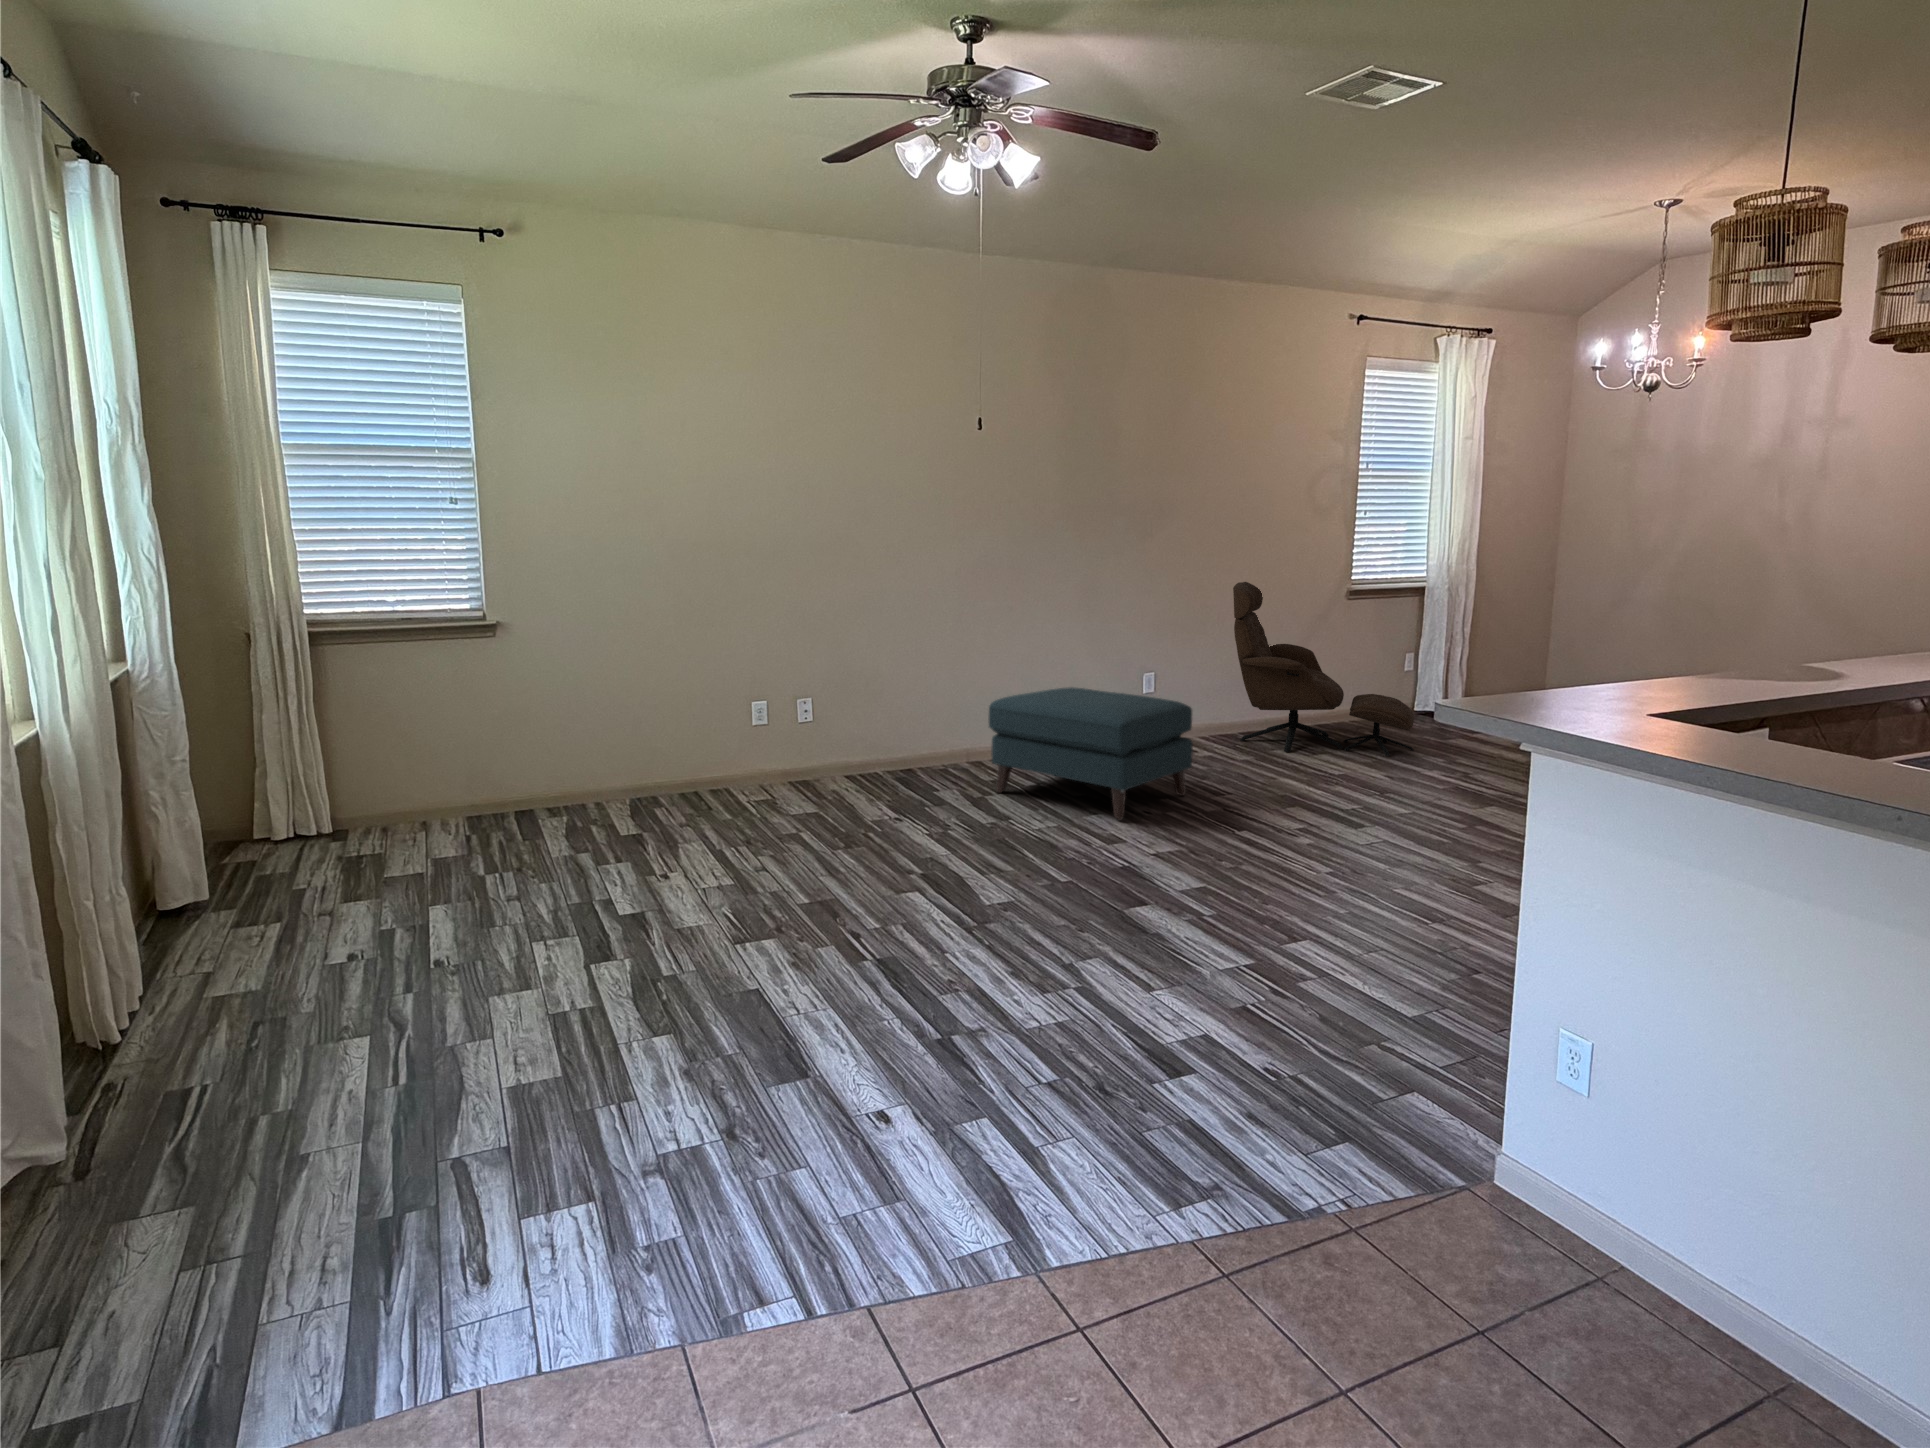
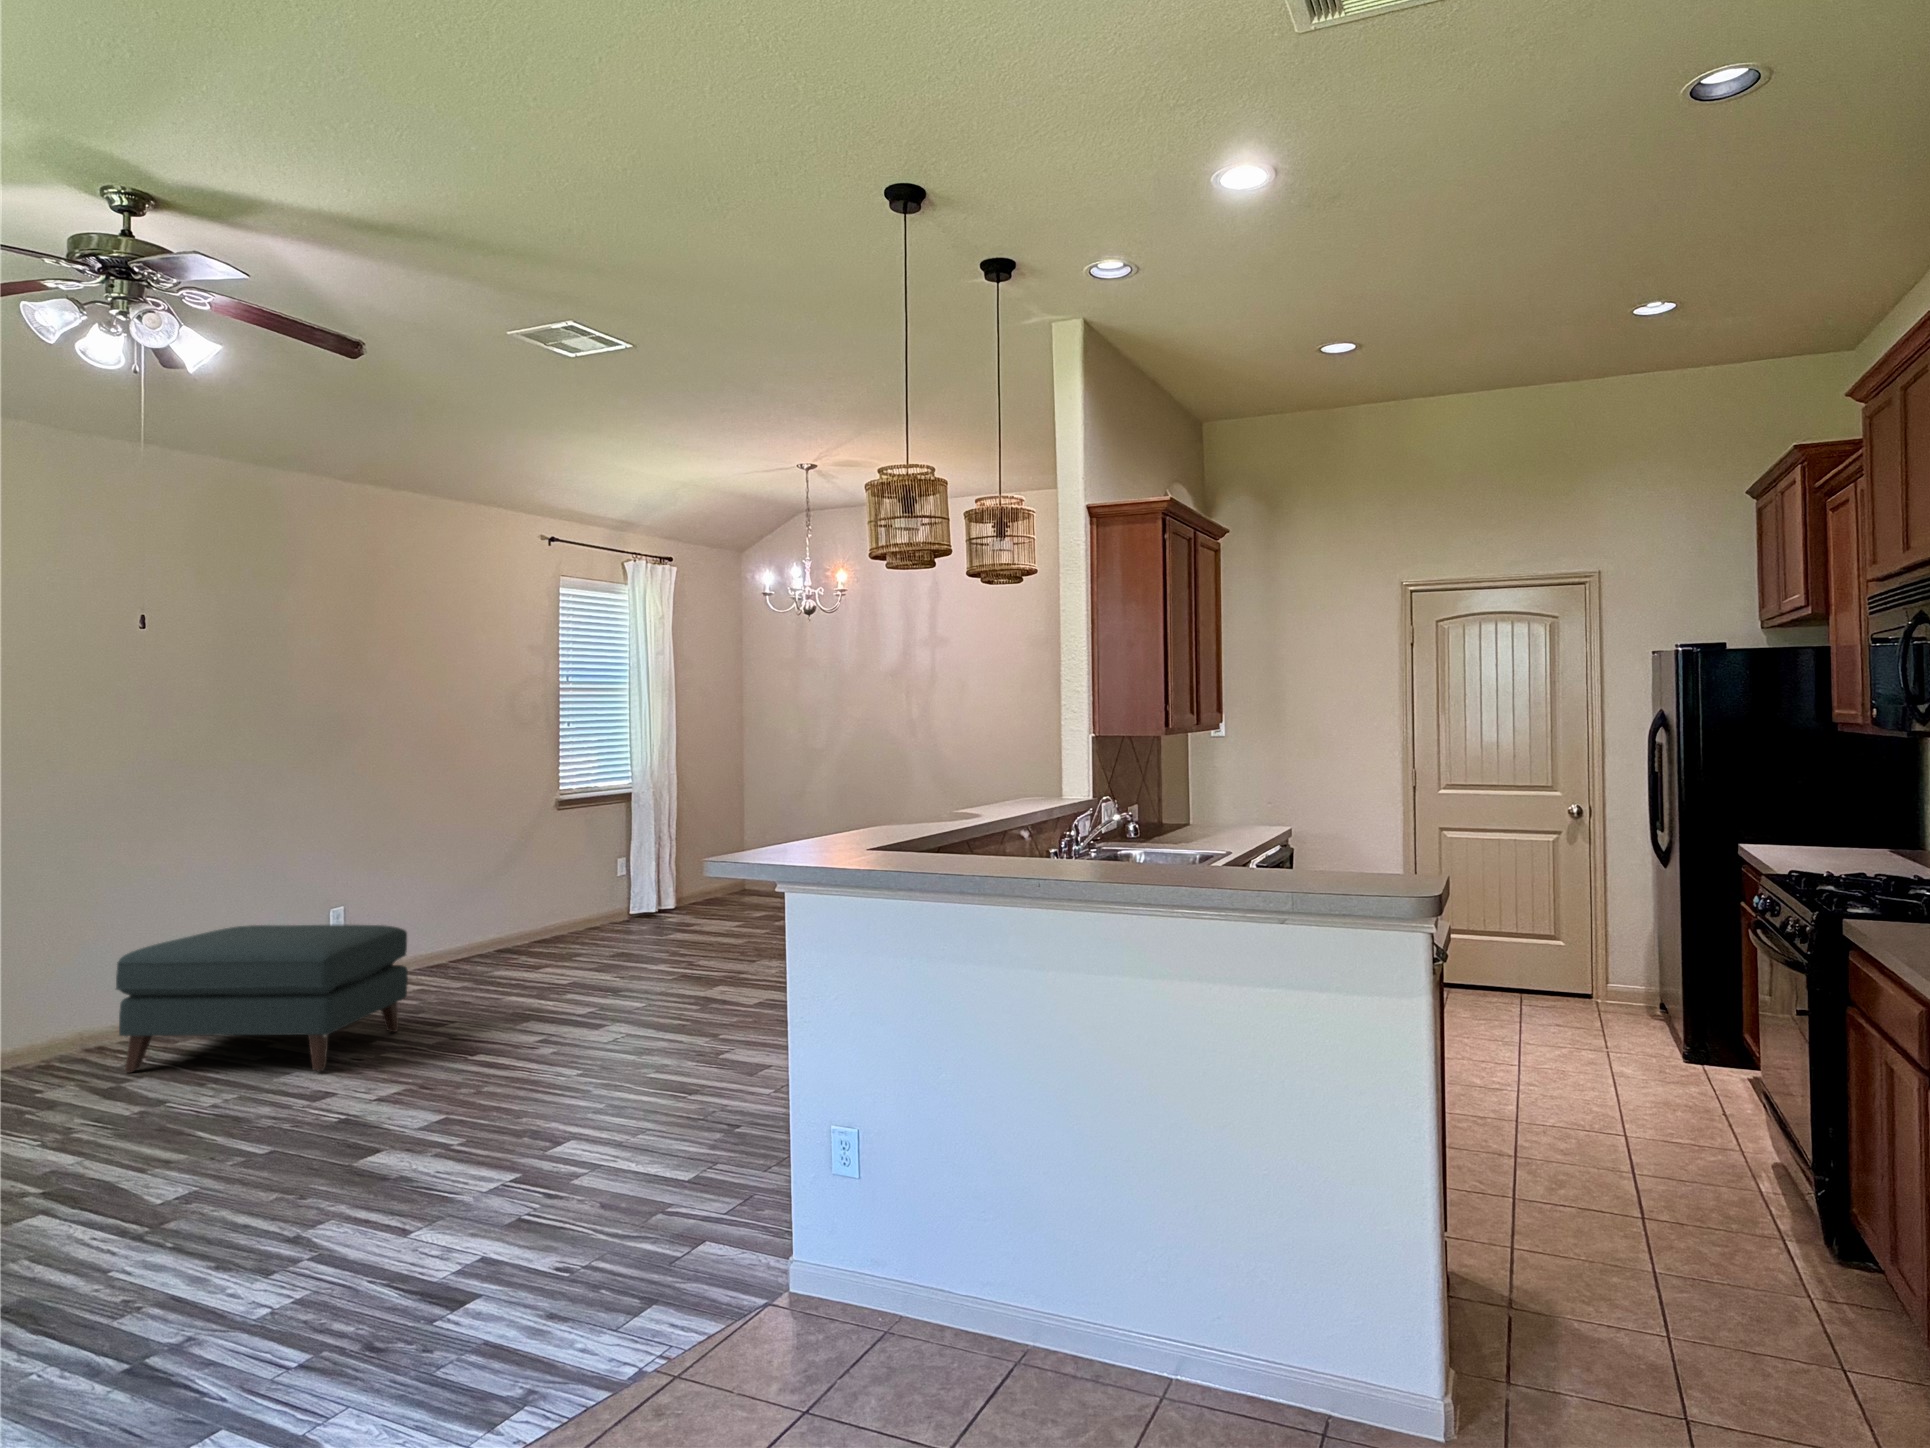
lounge chair: present [1233,582,1414,756] -> none [441,794,636,968]

